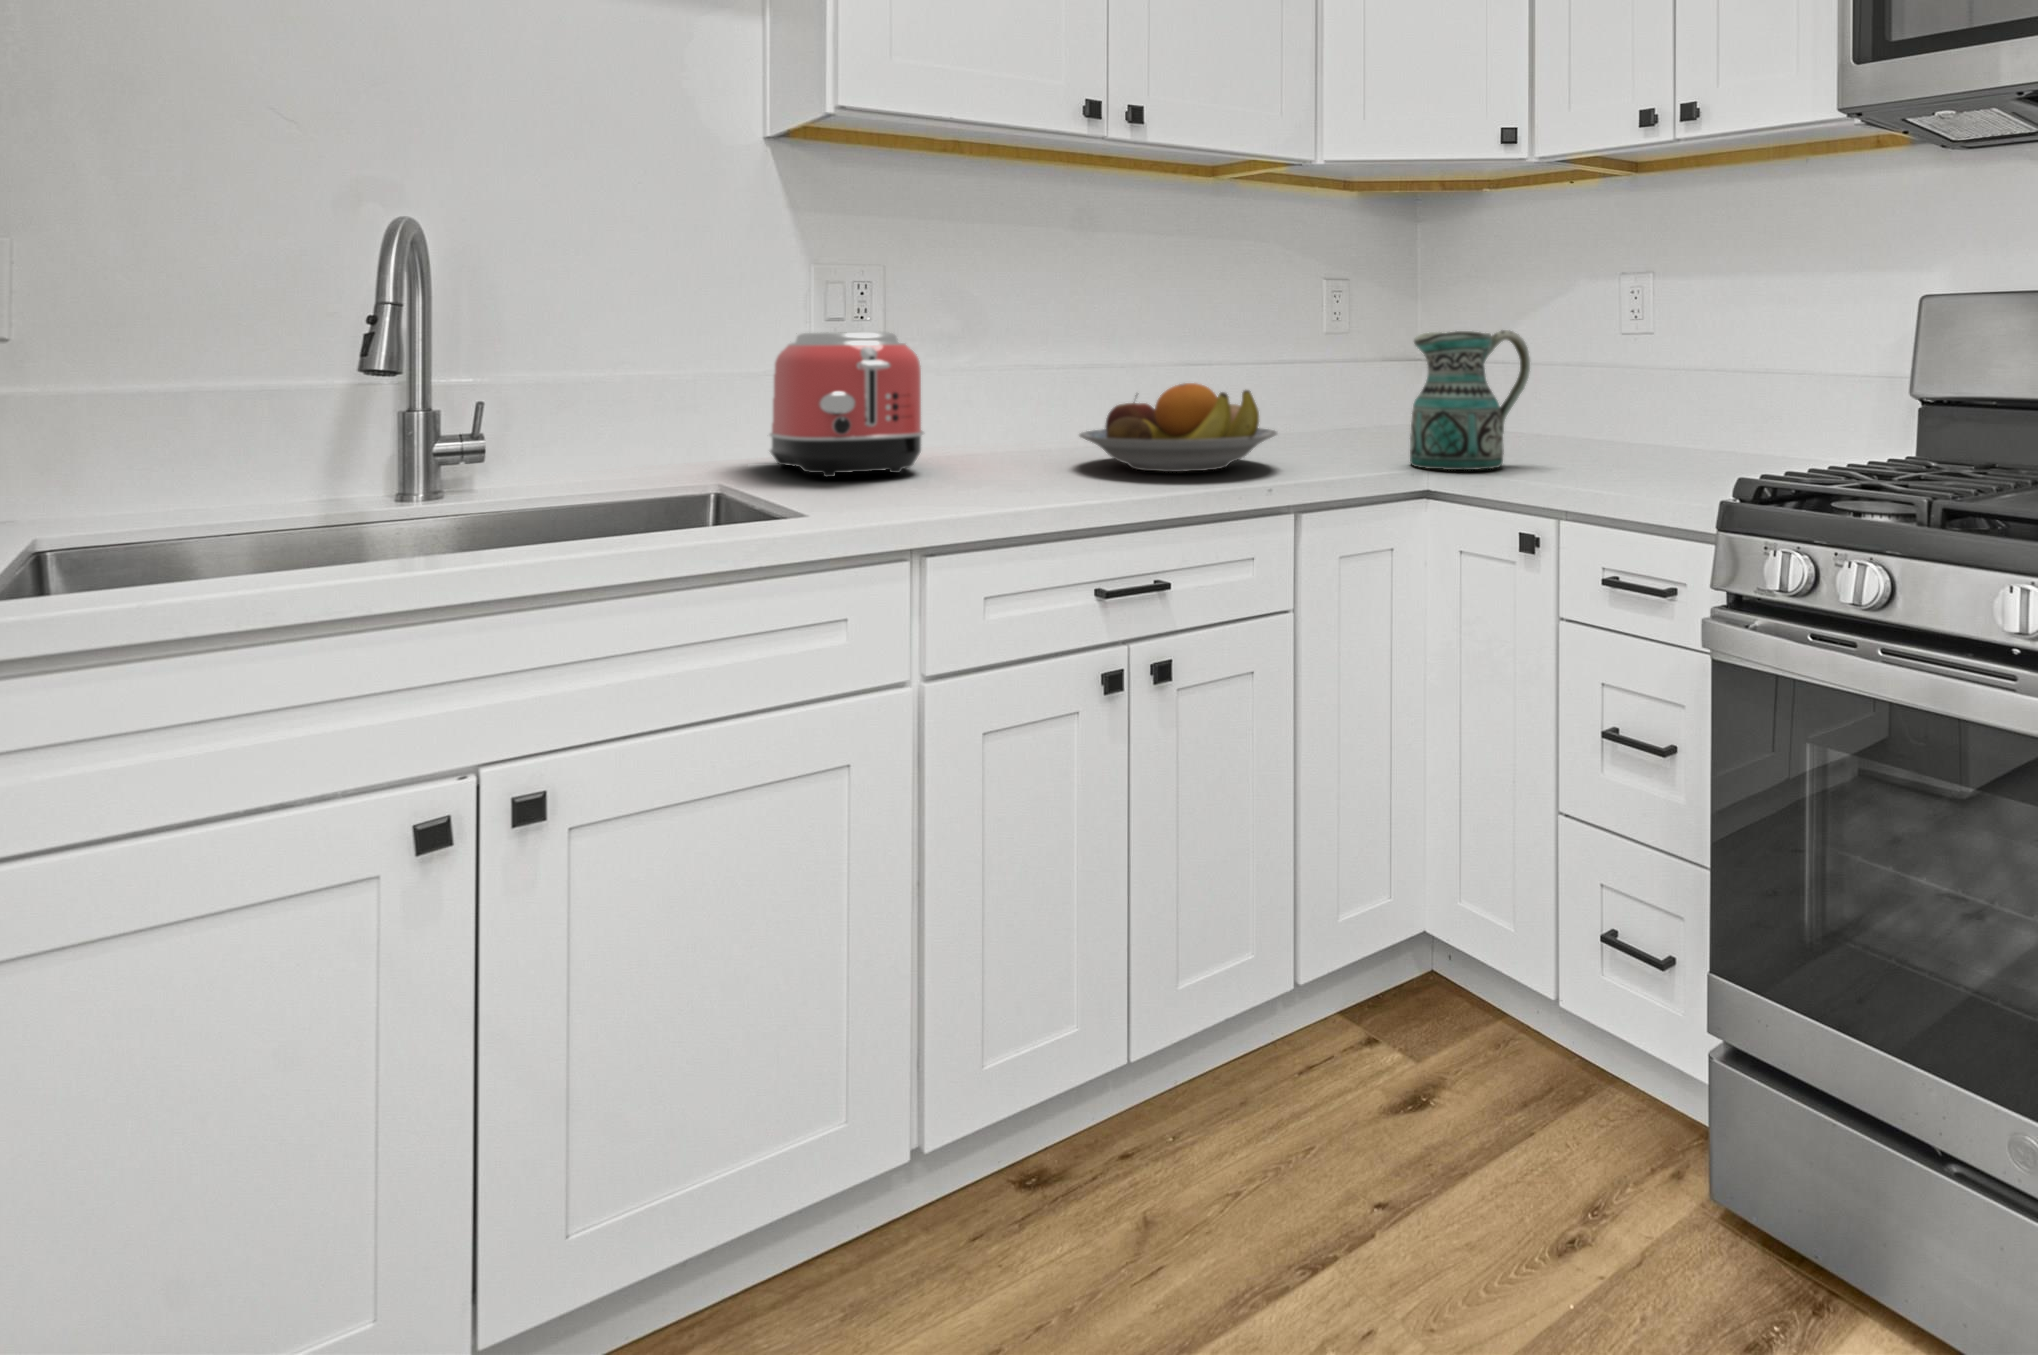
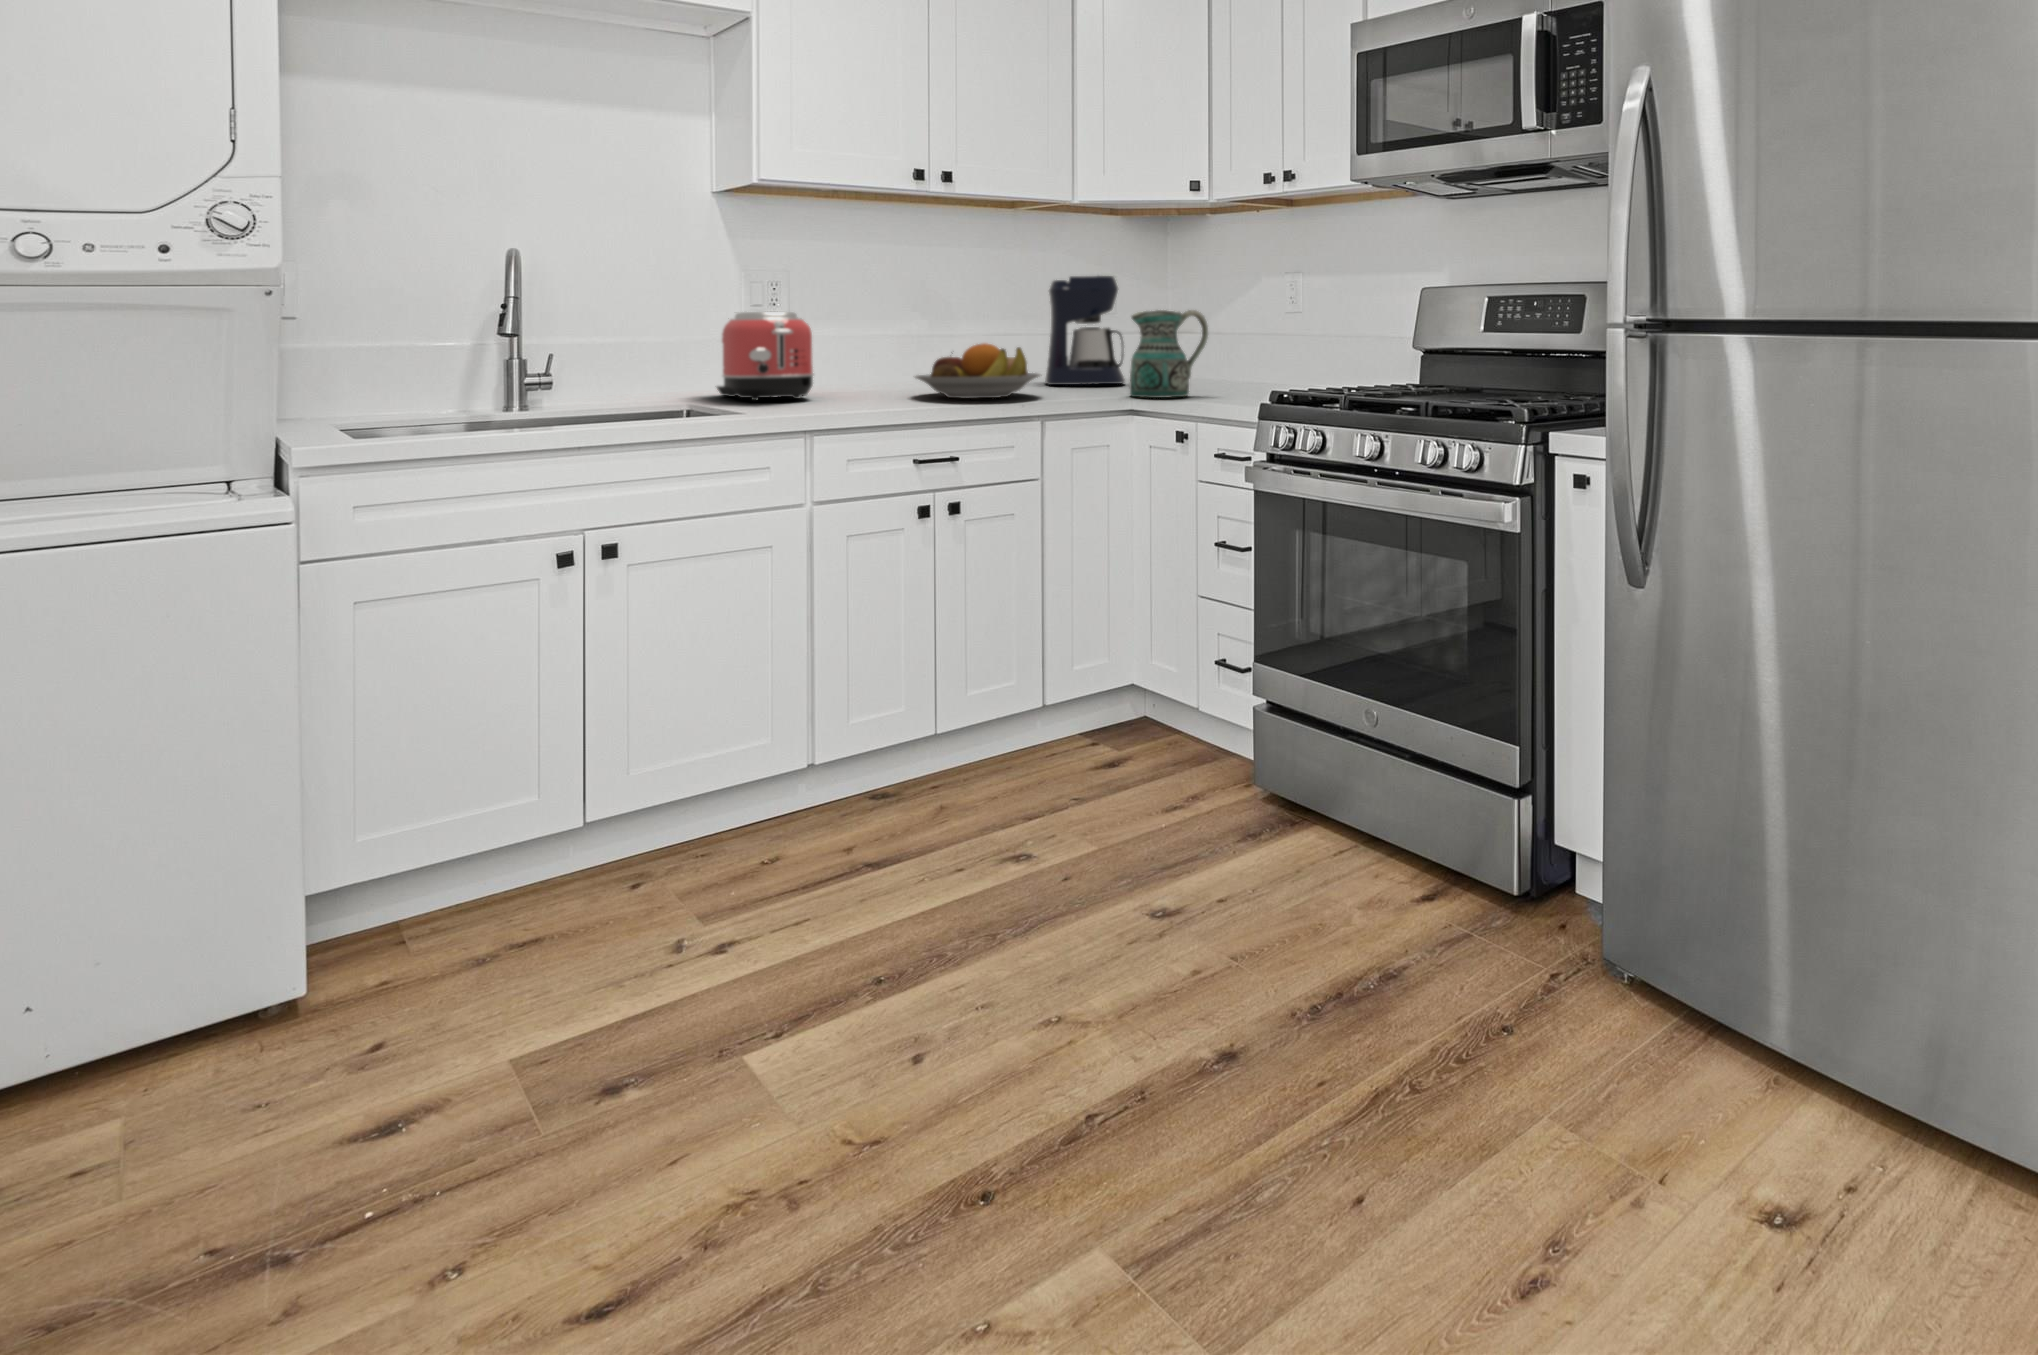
coffee maker: none [1262,278,1381,441] -> present [1045,276,1125,385]

